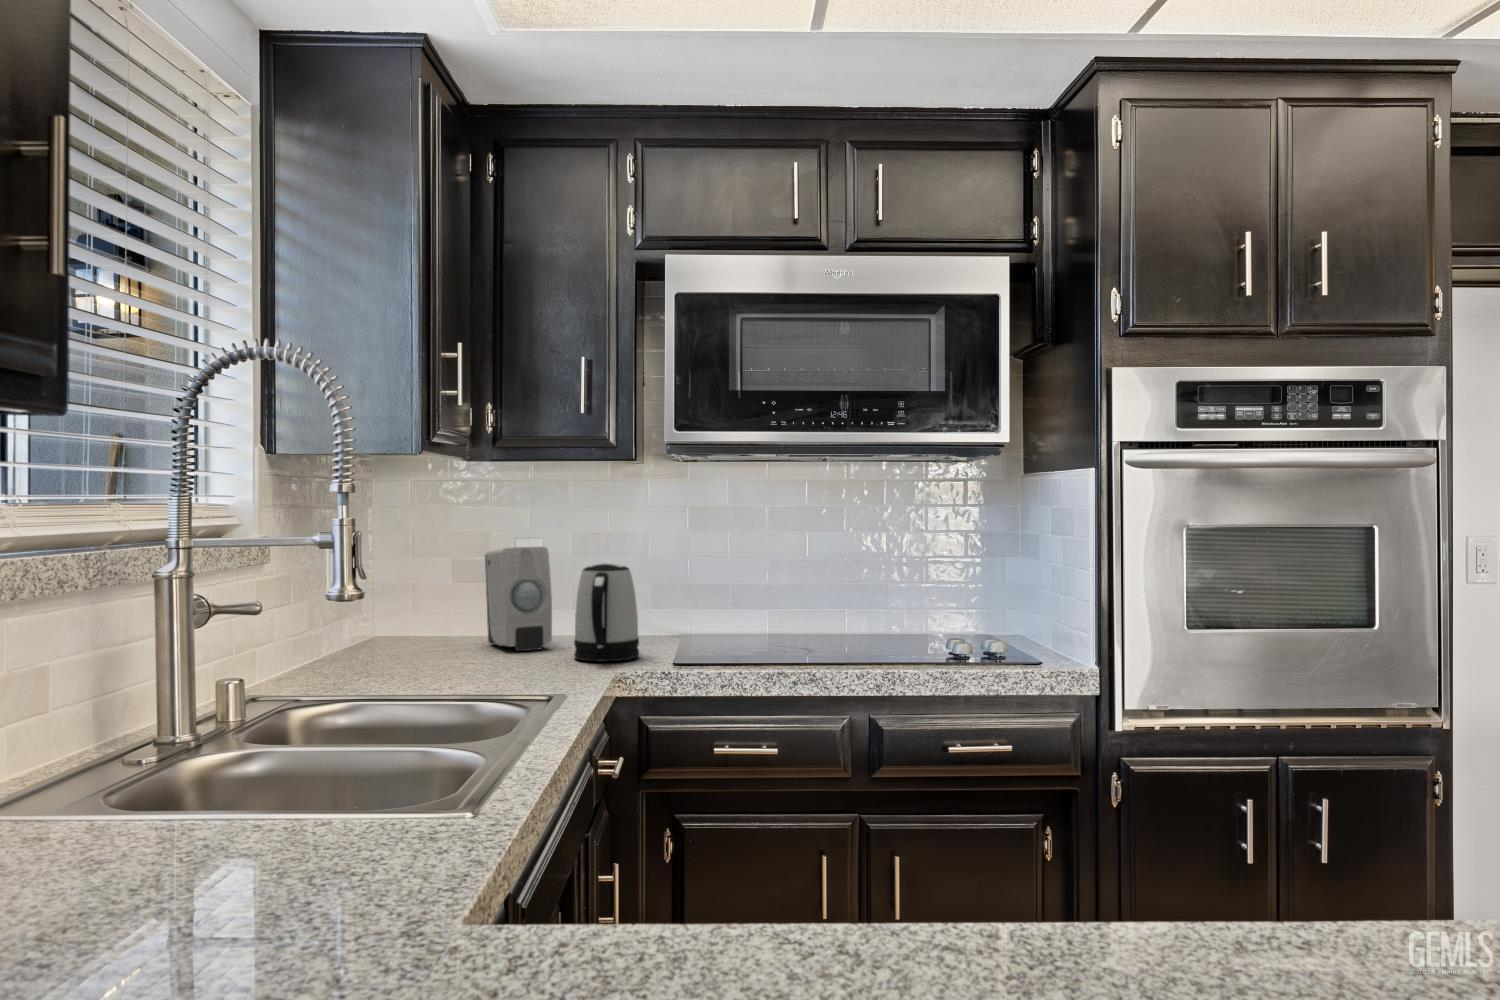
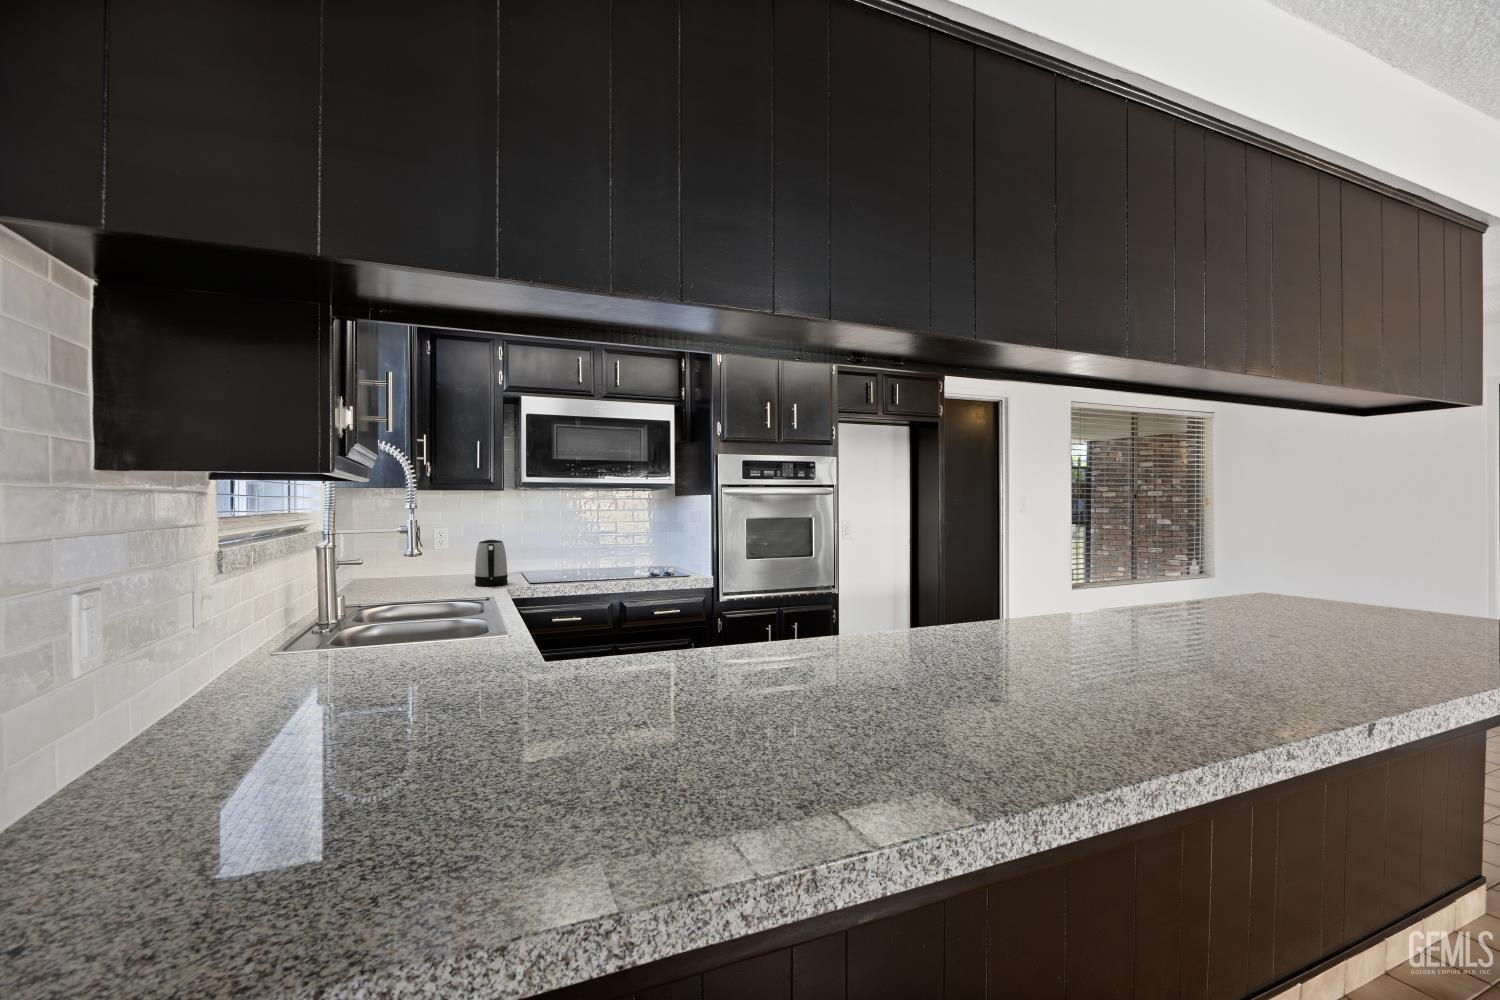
soap dispenser: present [485,547,552,651] -> none [418,532,458,584]

